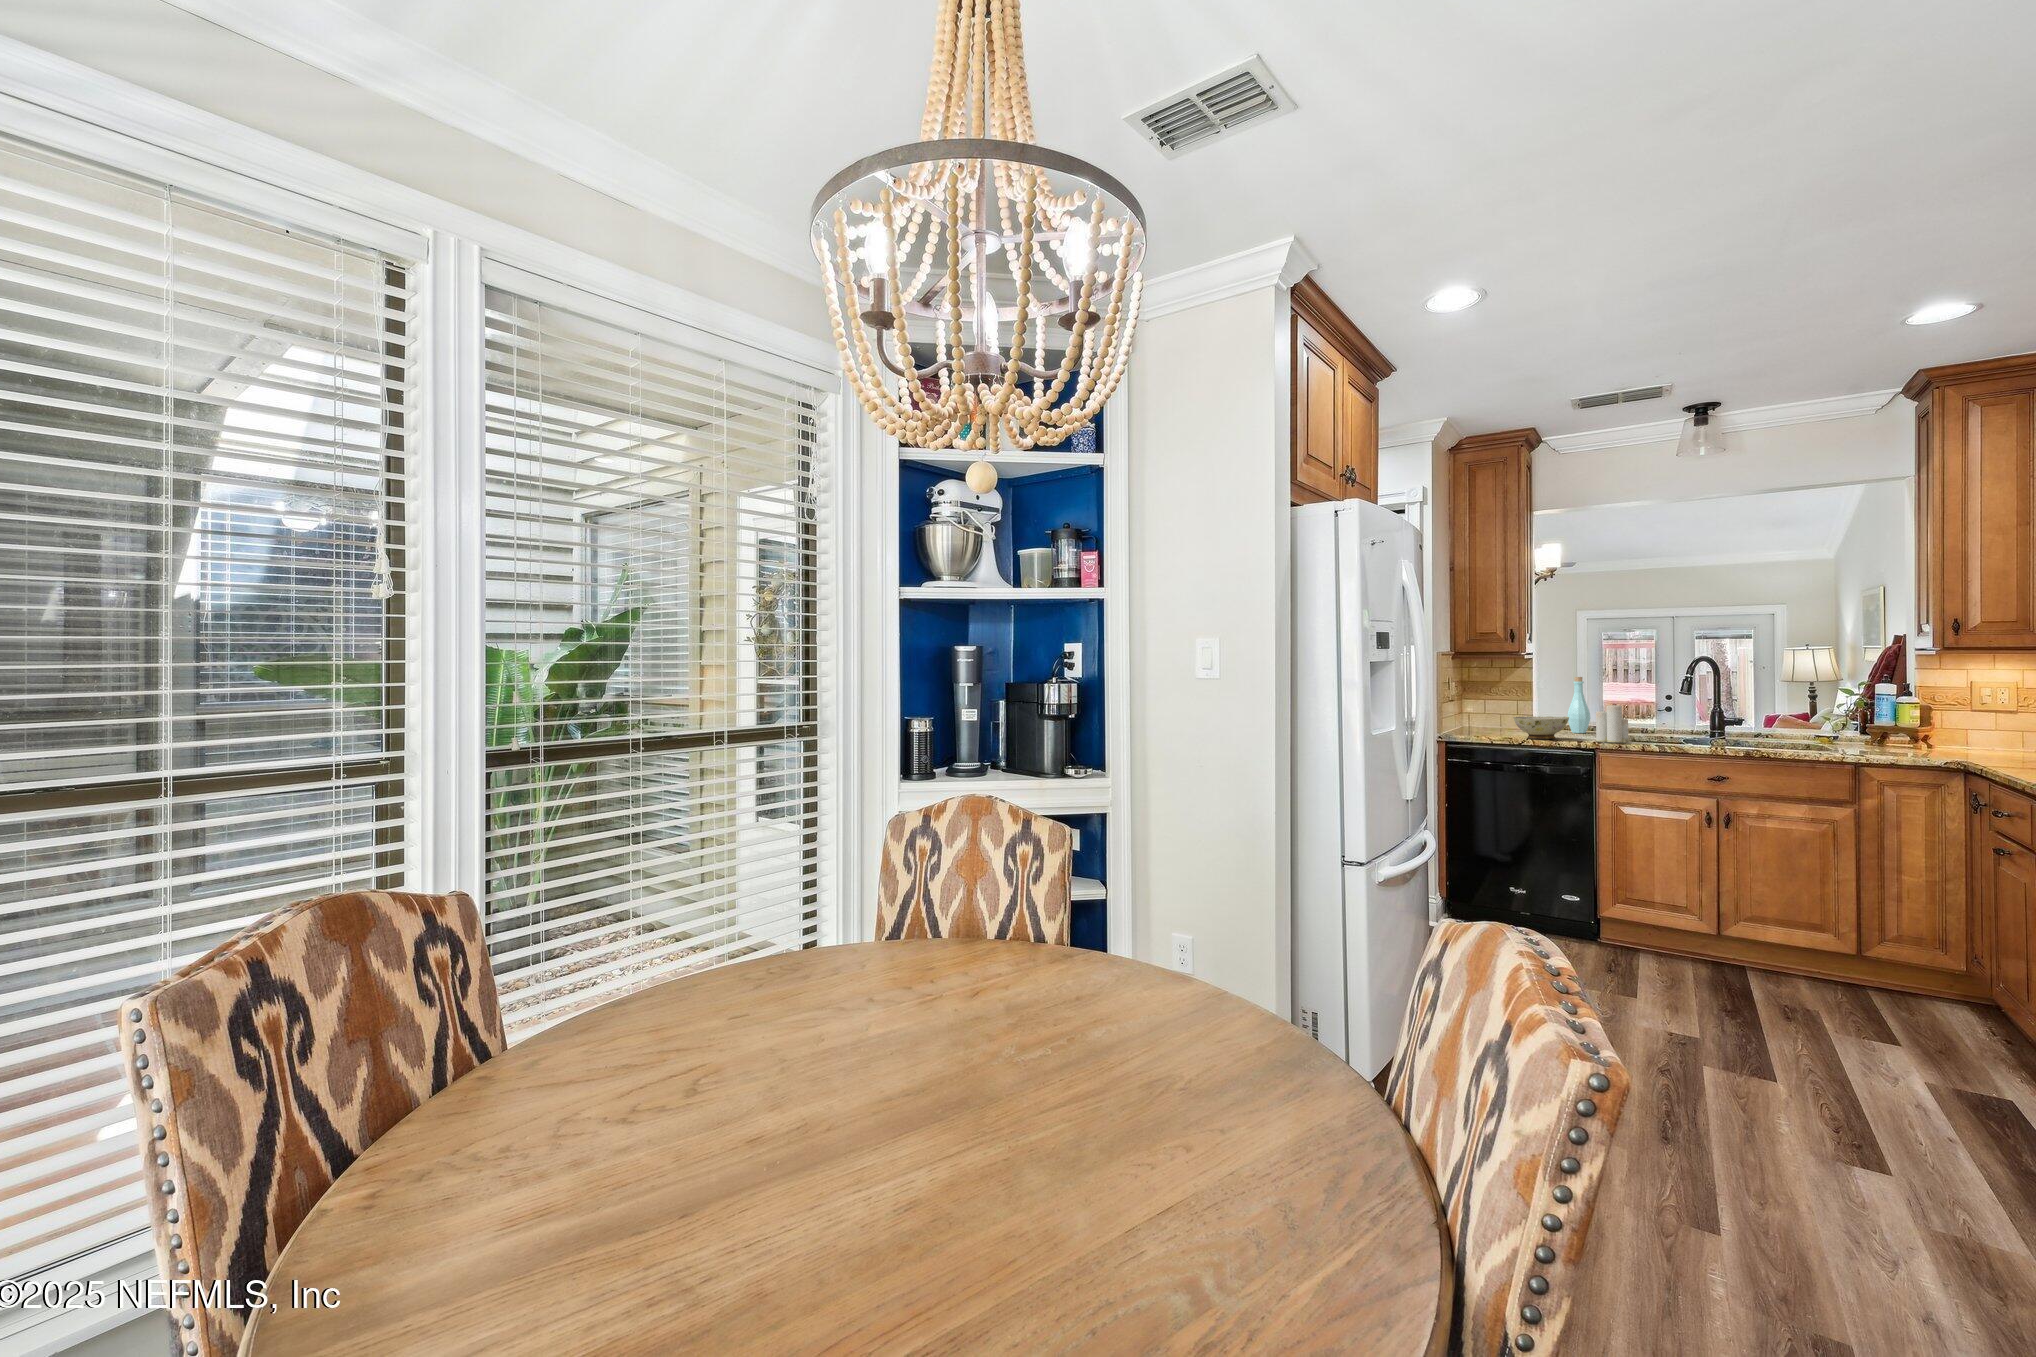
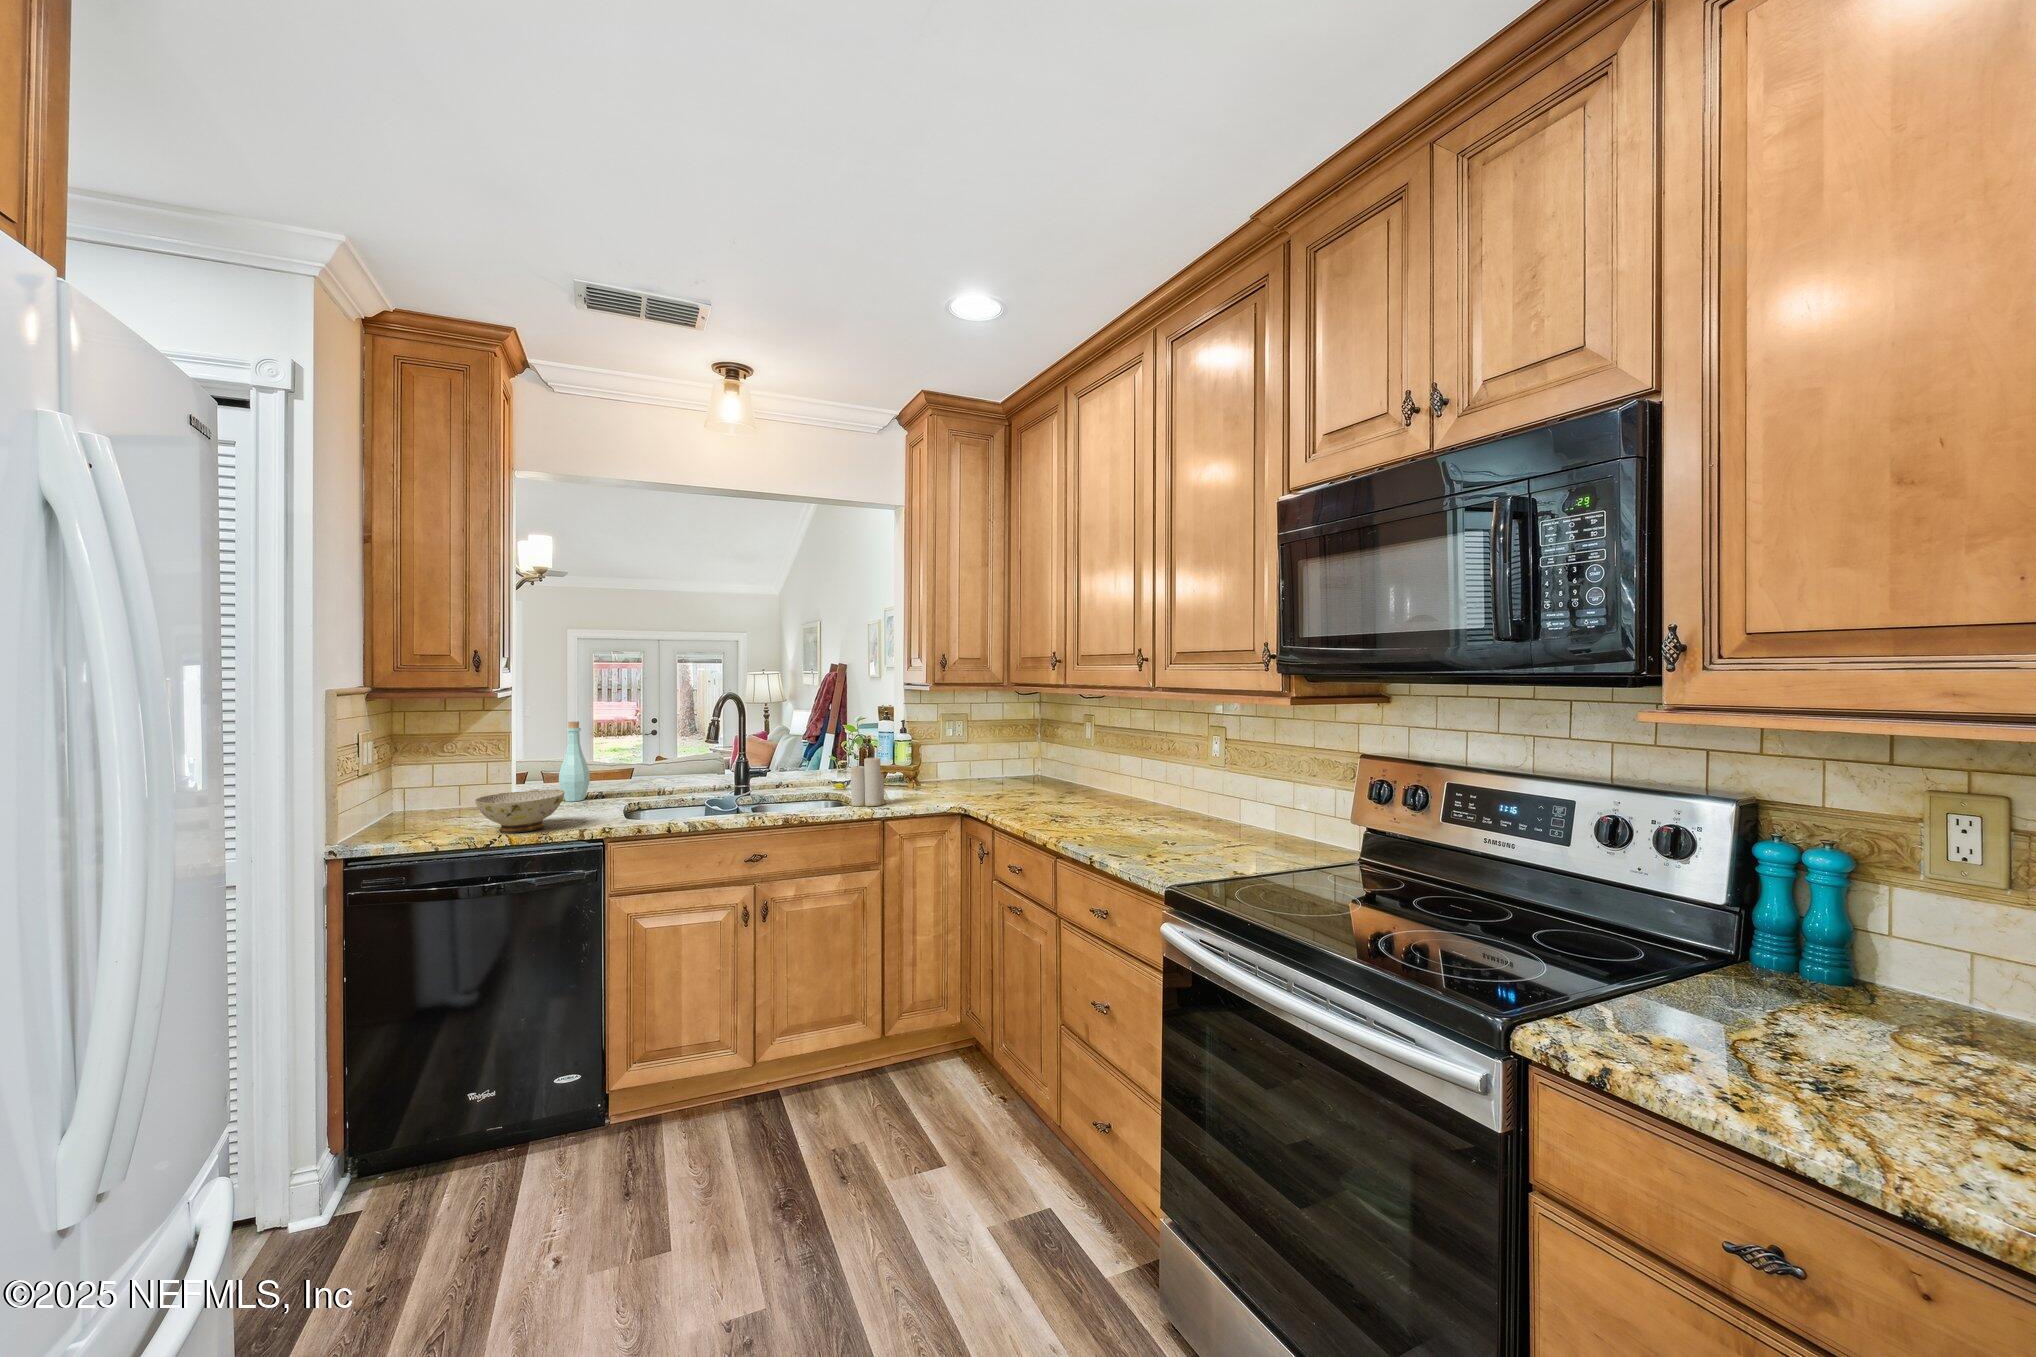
candle: present [1595,705,1630,743] -> present [849,757,887,806]

